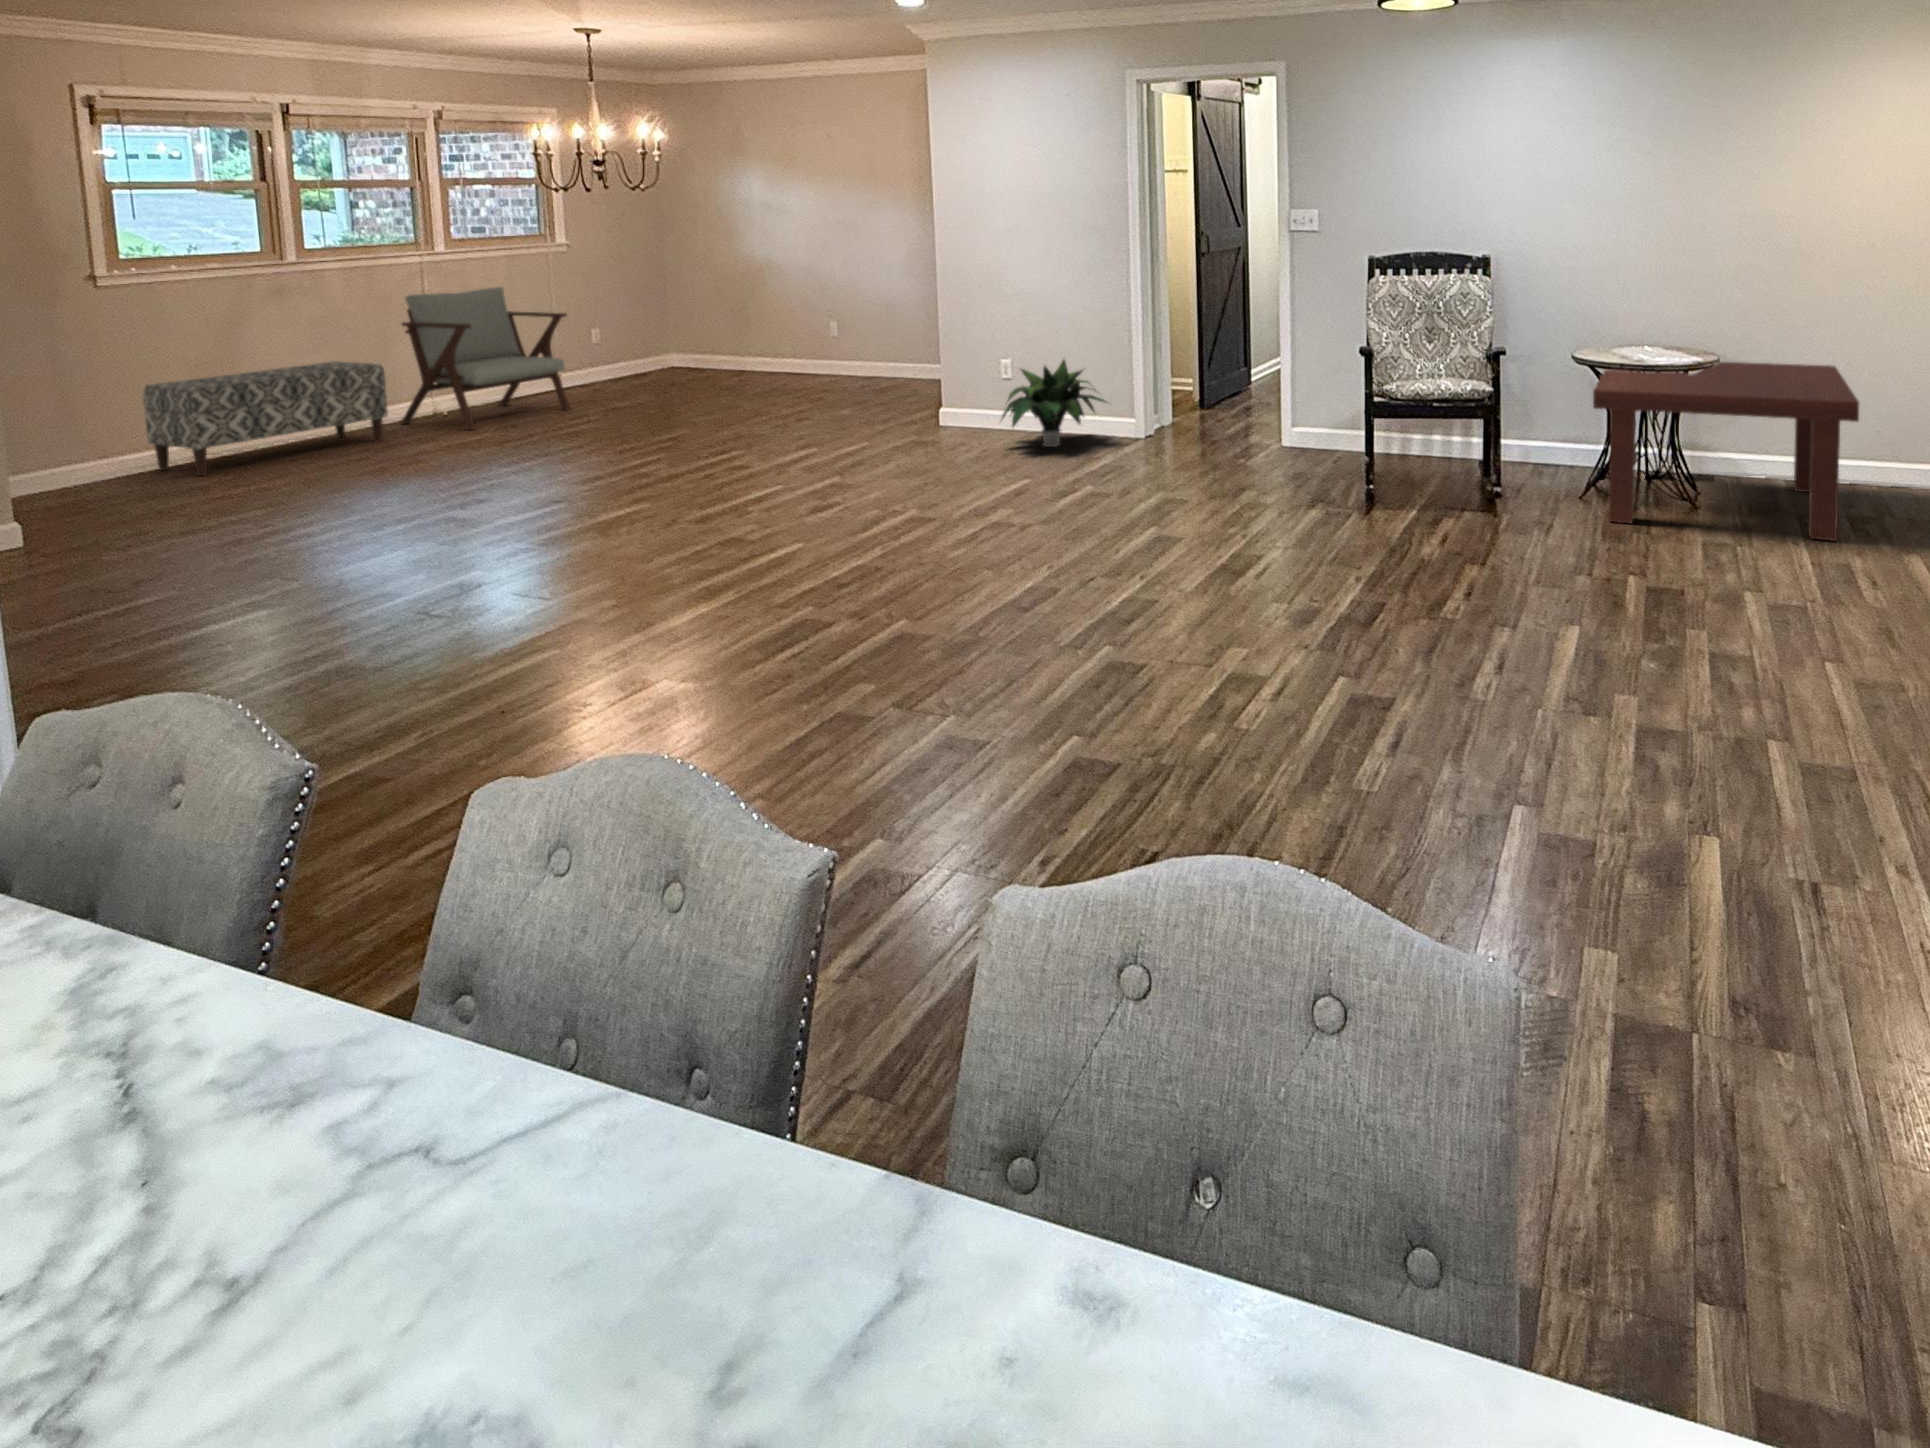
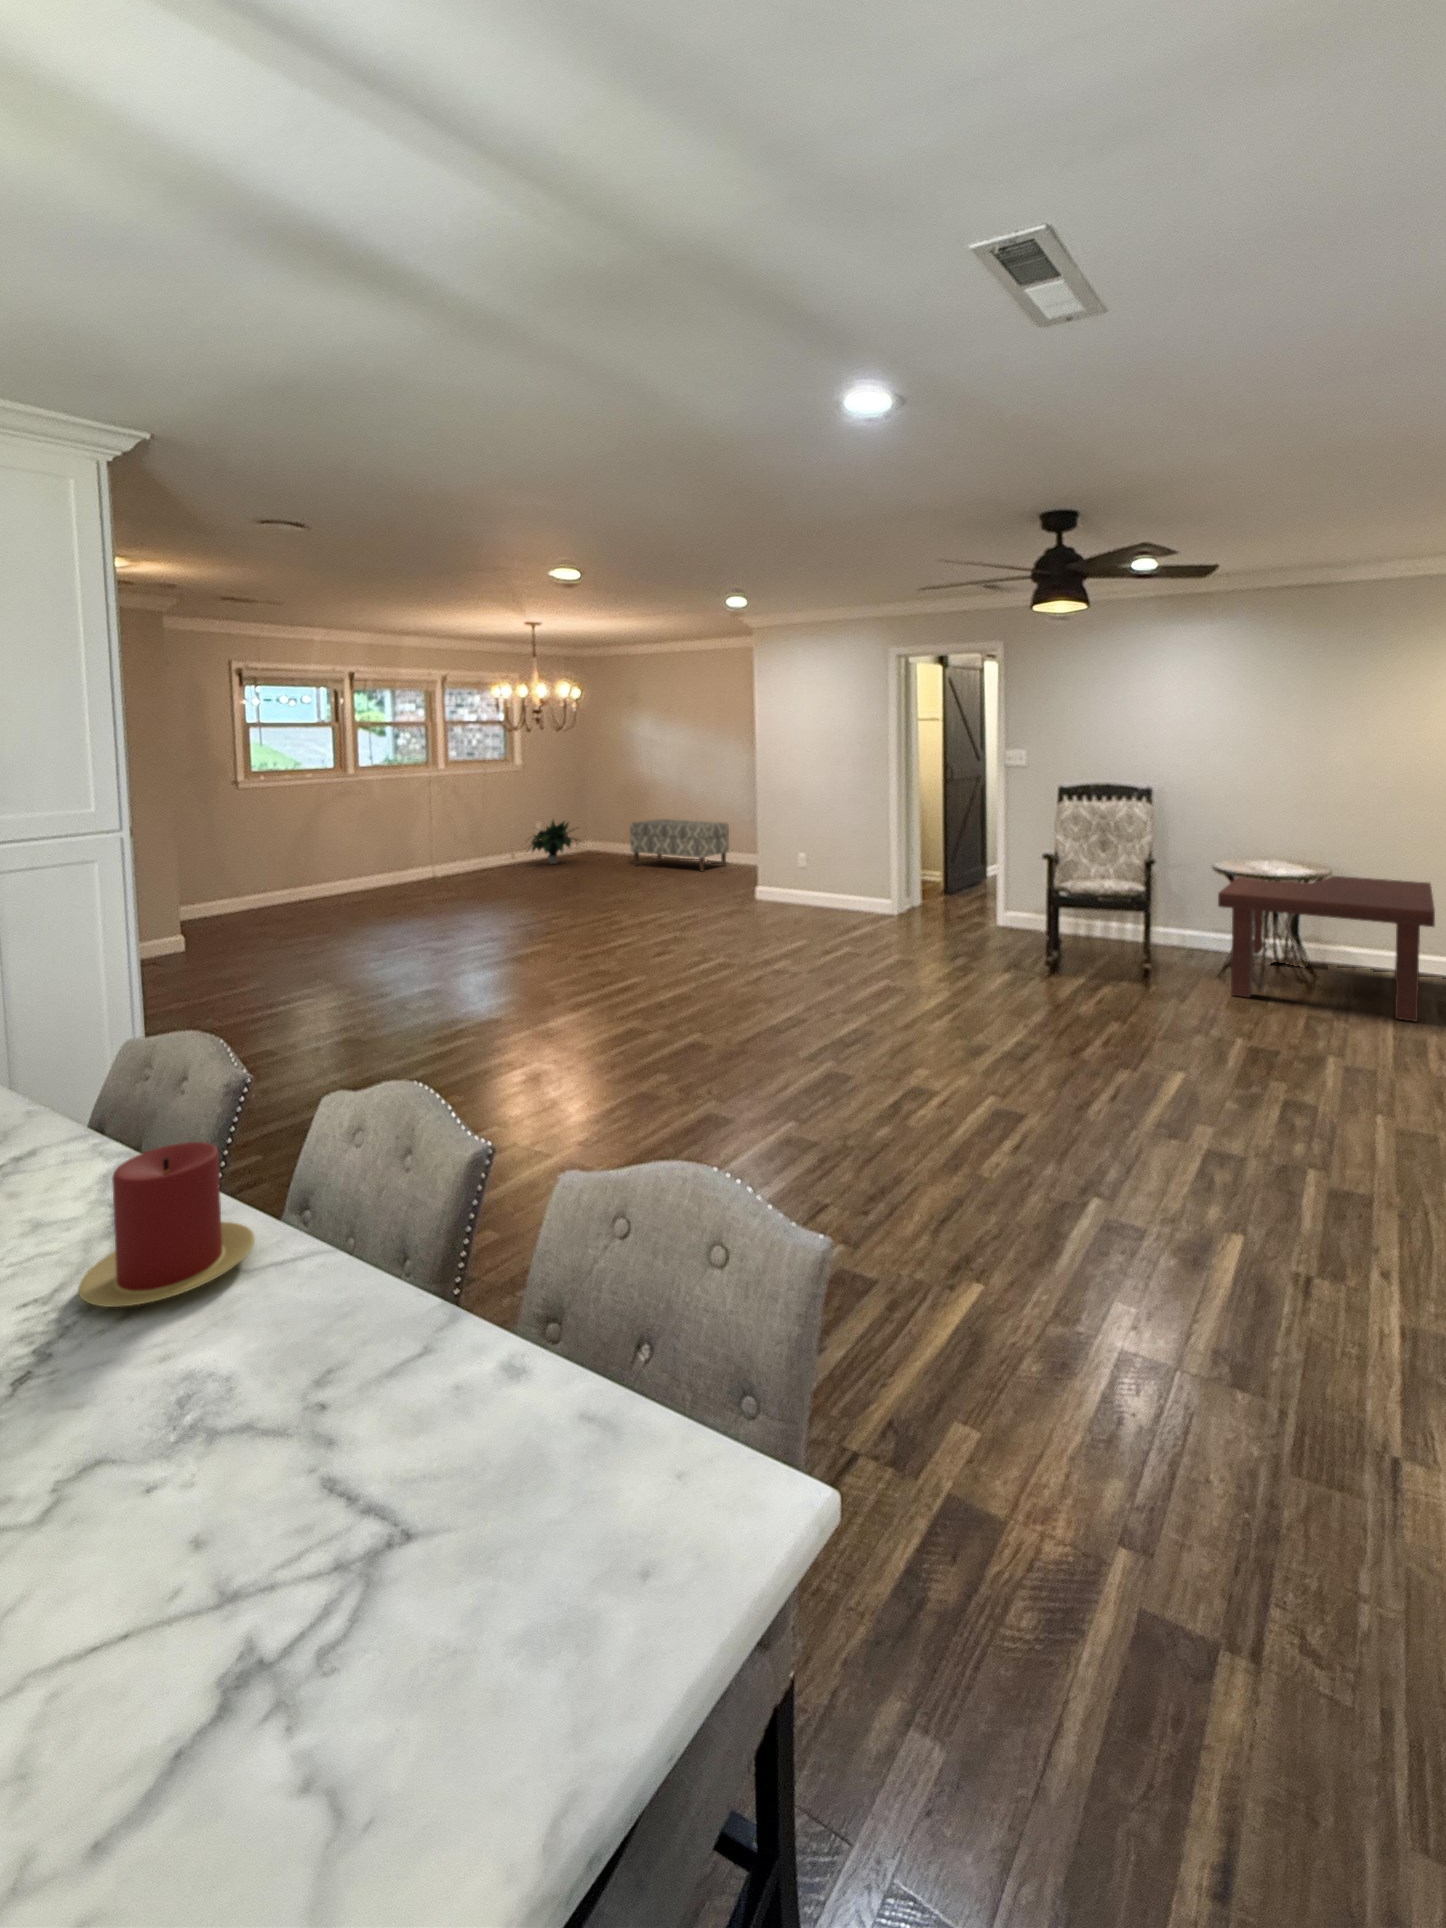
lounge chair: present [402,287,570,430] -> none [415,793,519,887]
potted plant: present [1002,360,1106,447] -> present [526,821,577,864]
bench: present [143,361,388,476] -> present [630,819,729,871]
candle: none [109,938,439,1283] -> present [79,1142,255,1307]

